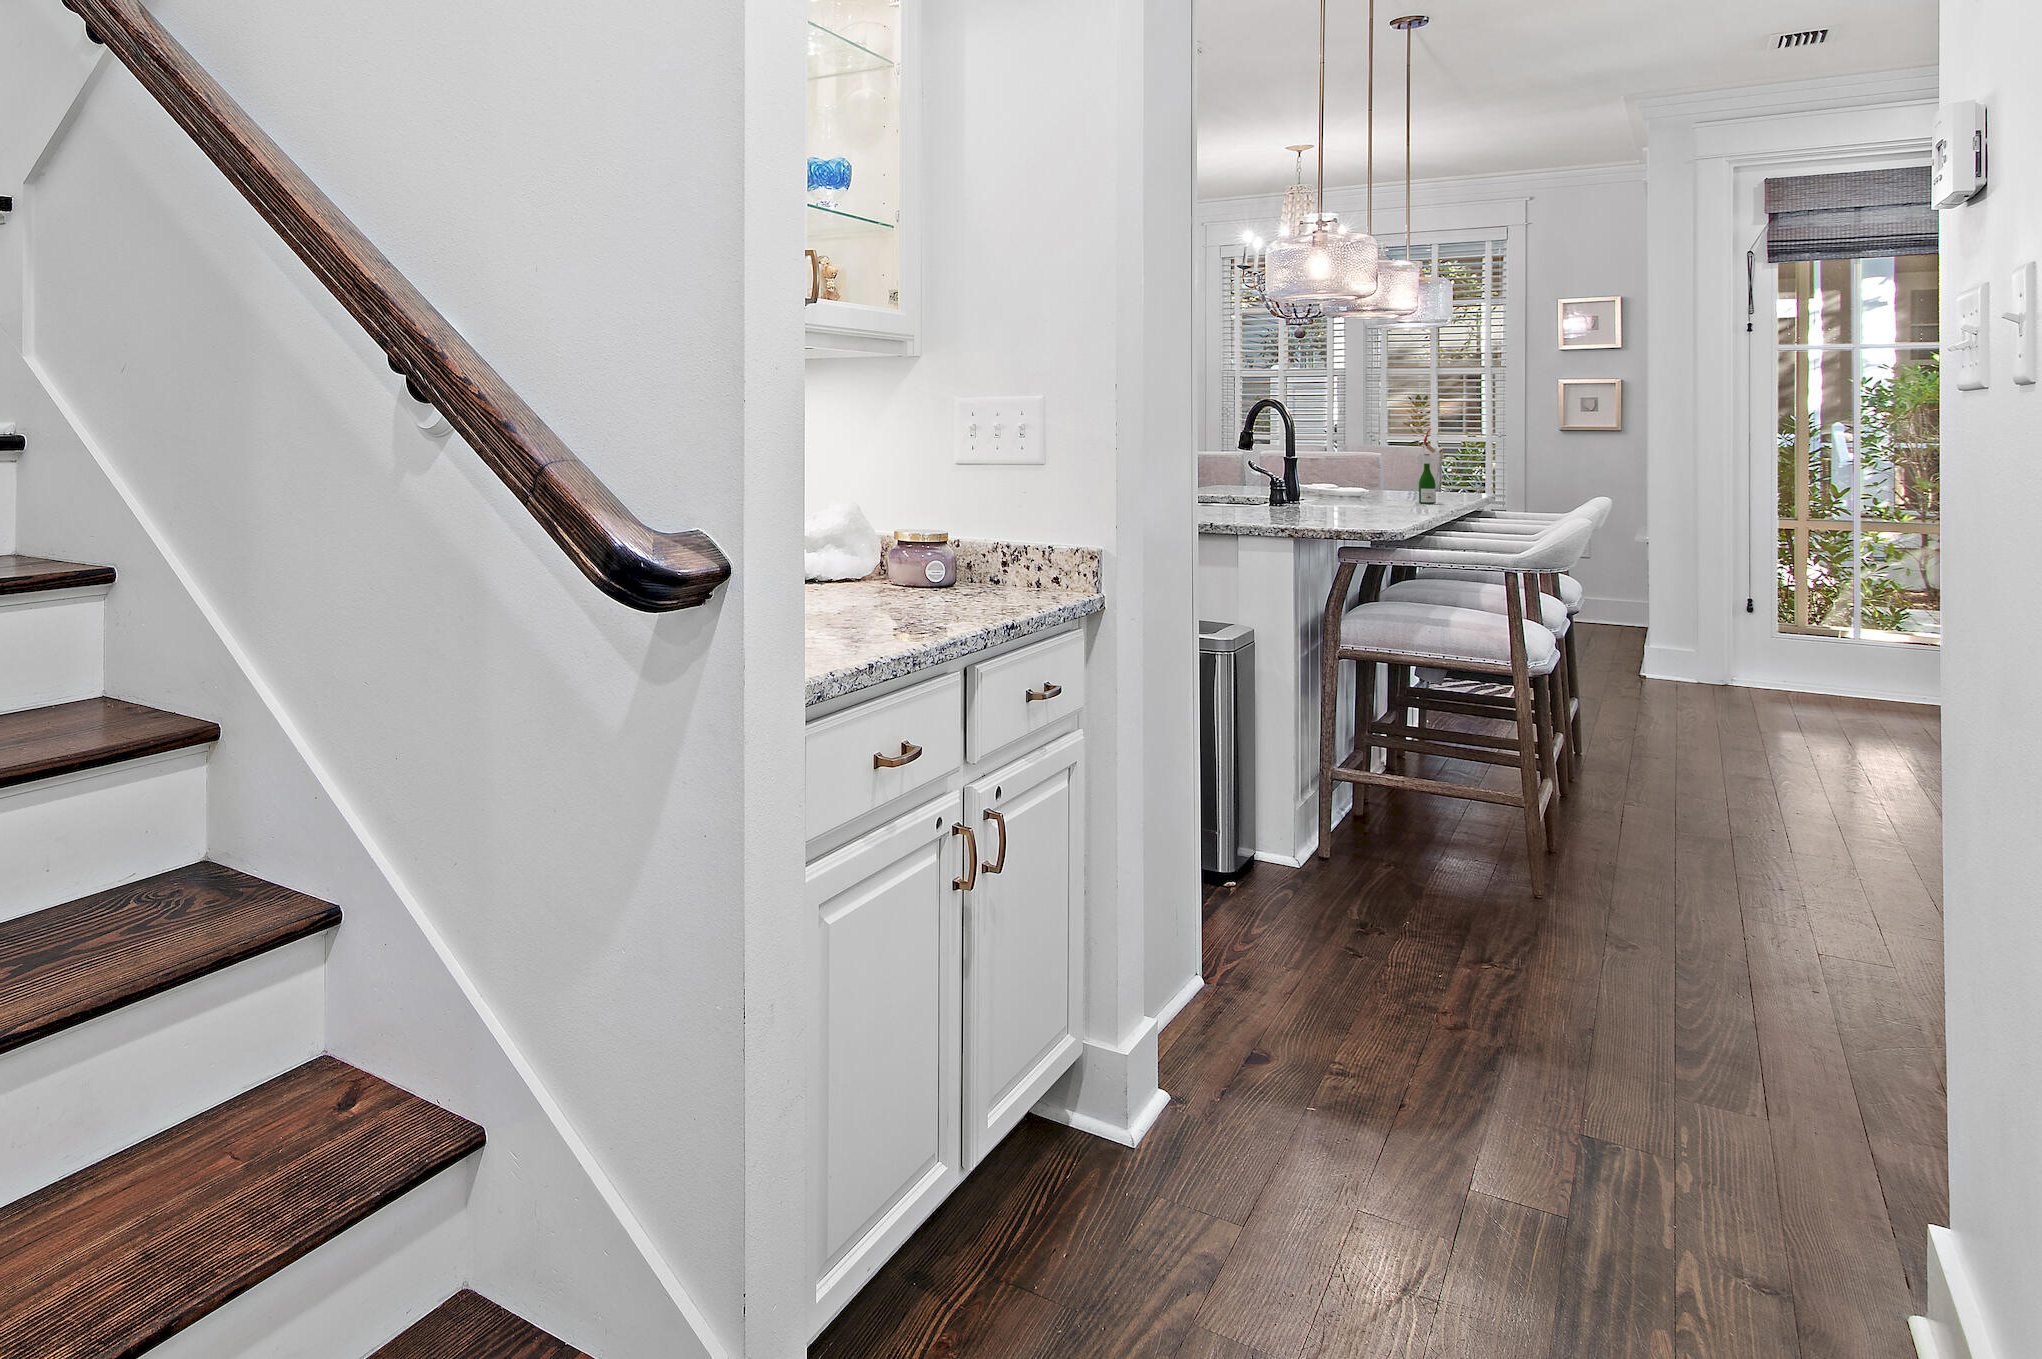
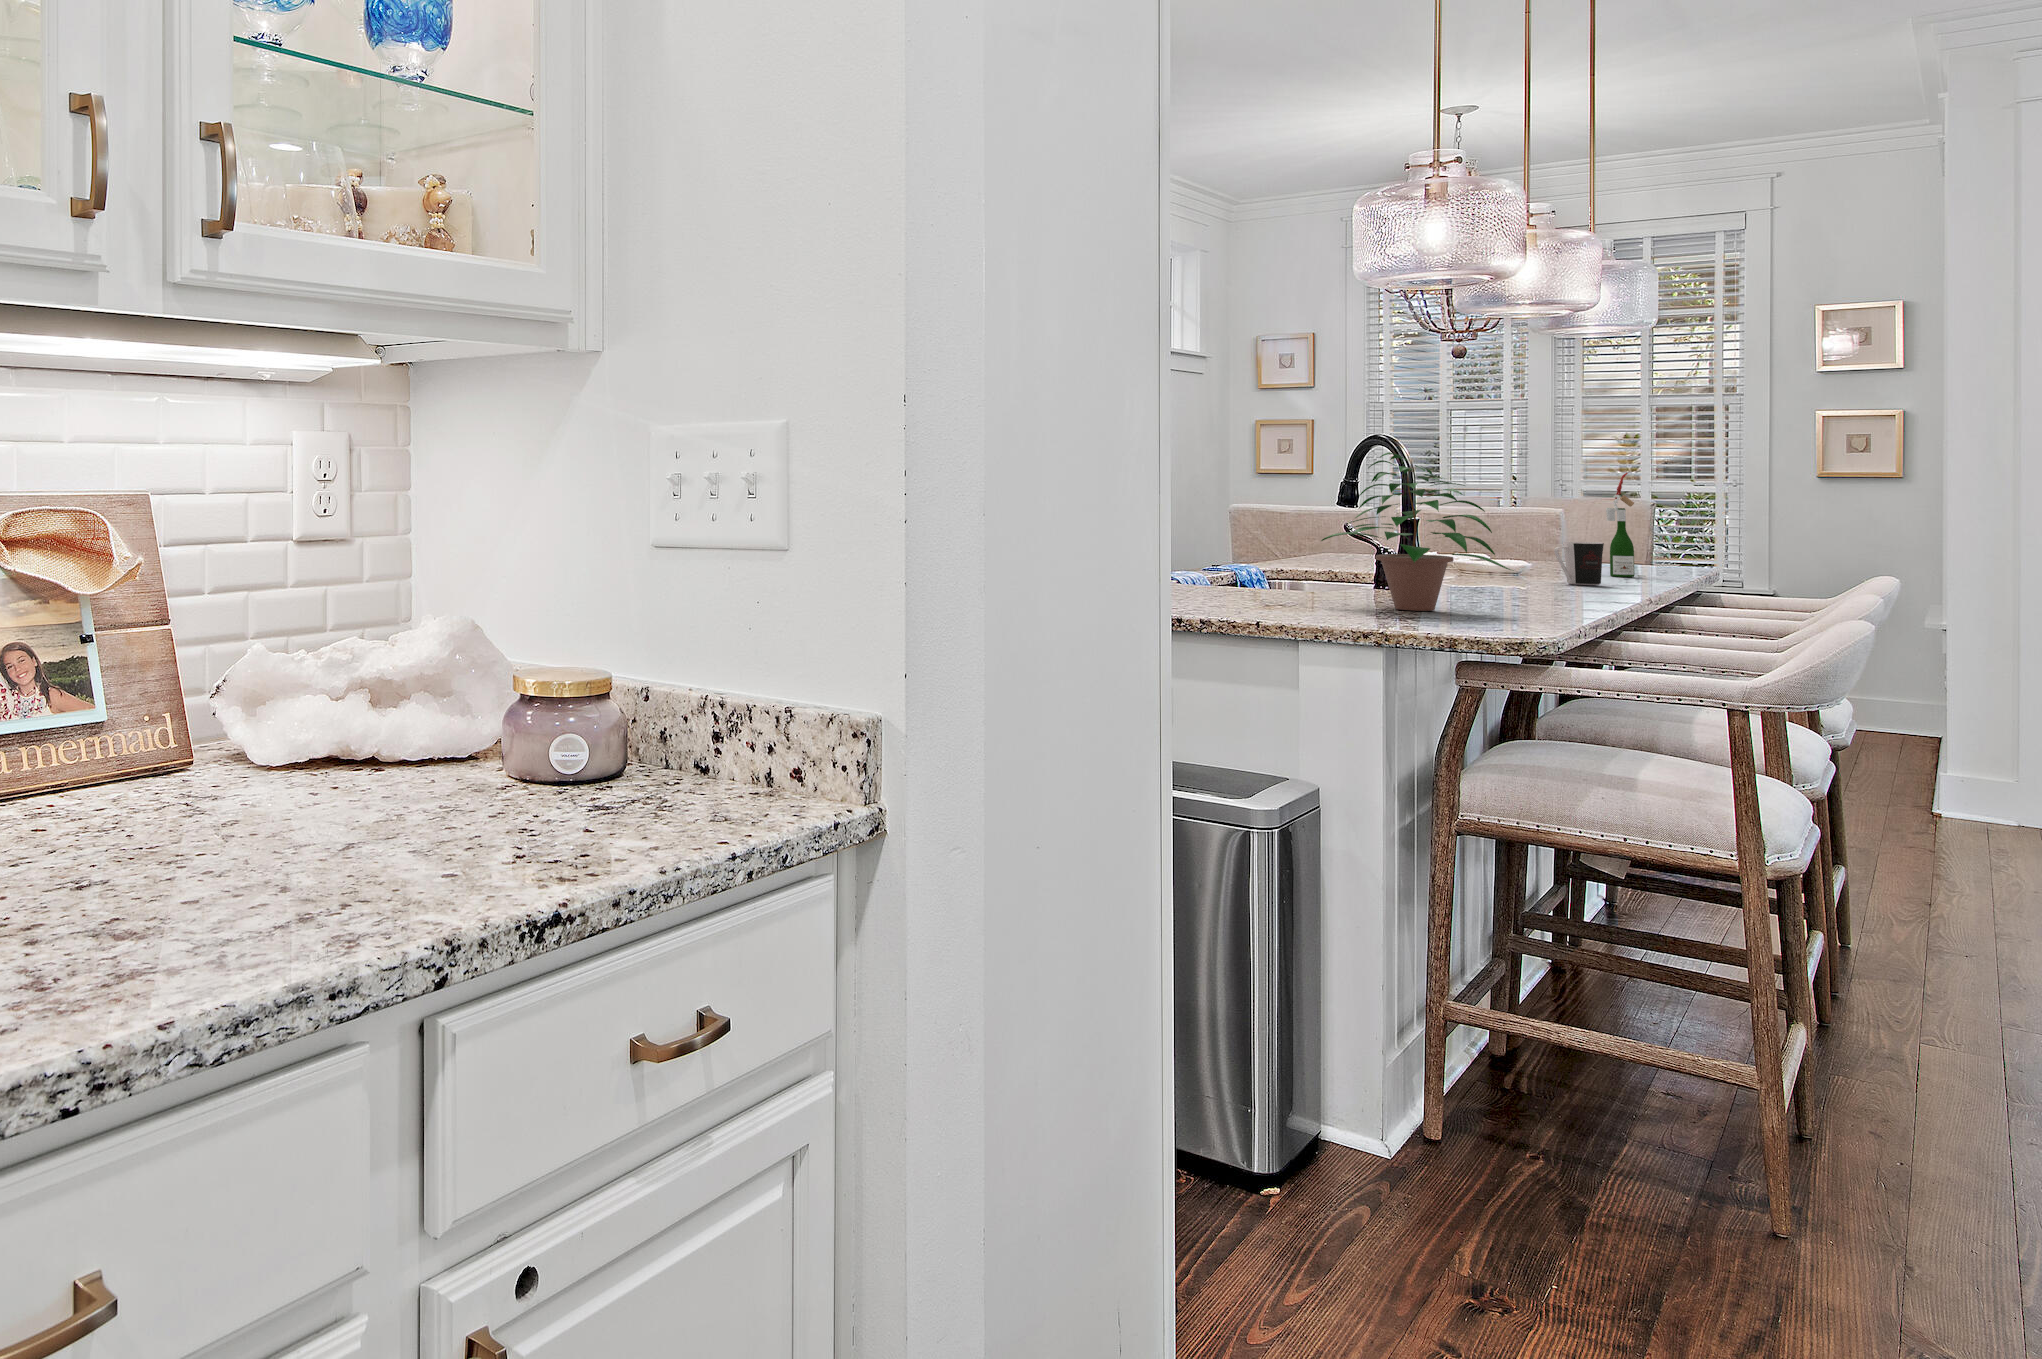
potted plant: none [1241,414,1370,521] -> present [1321,452,1514,611]
coffee cup: none [1384,478,1417,508] -> present [1554,542,1604,585]

